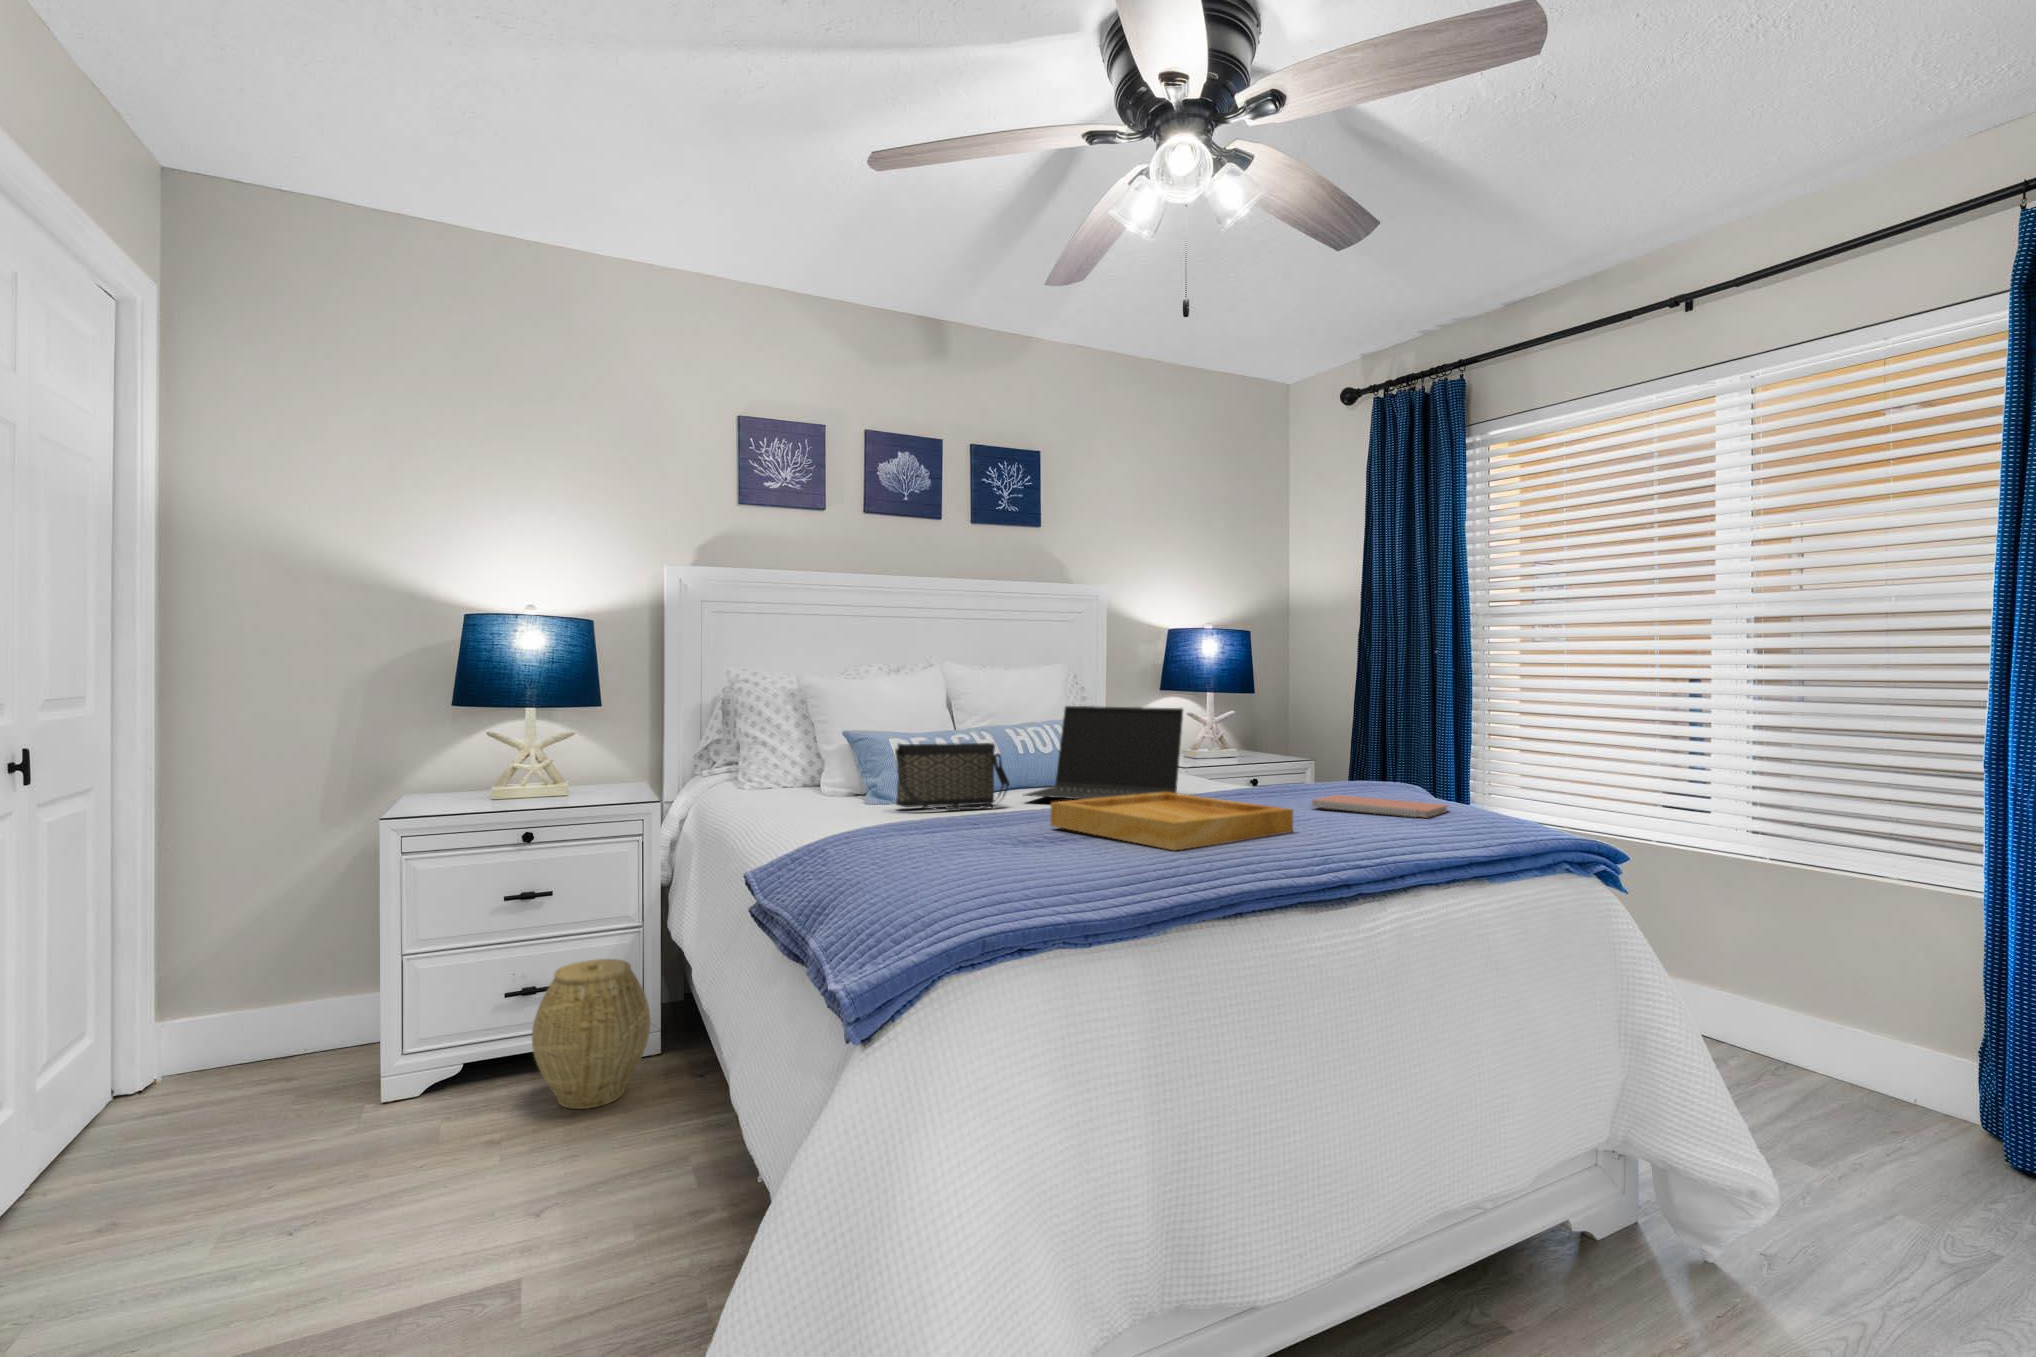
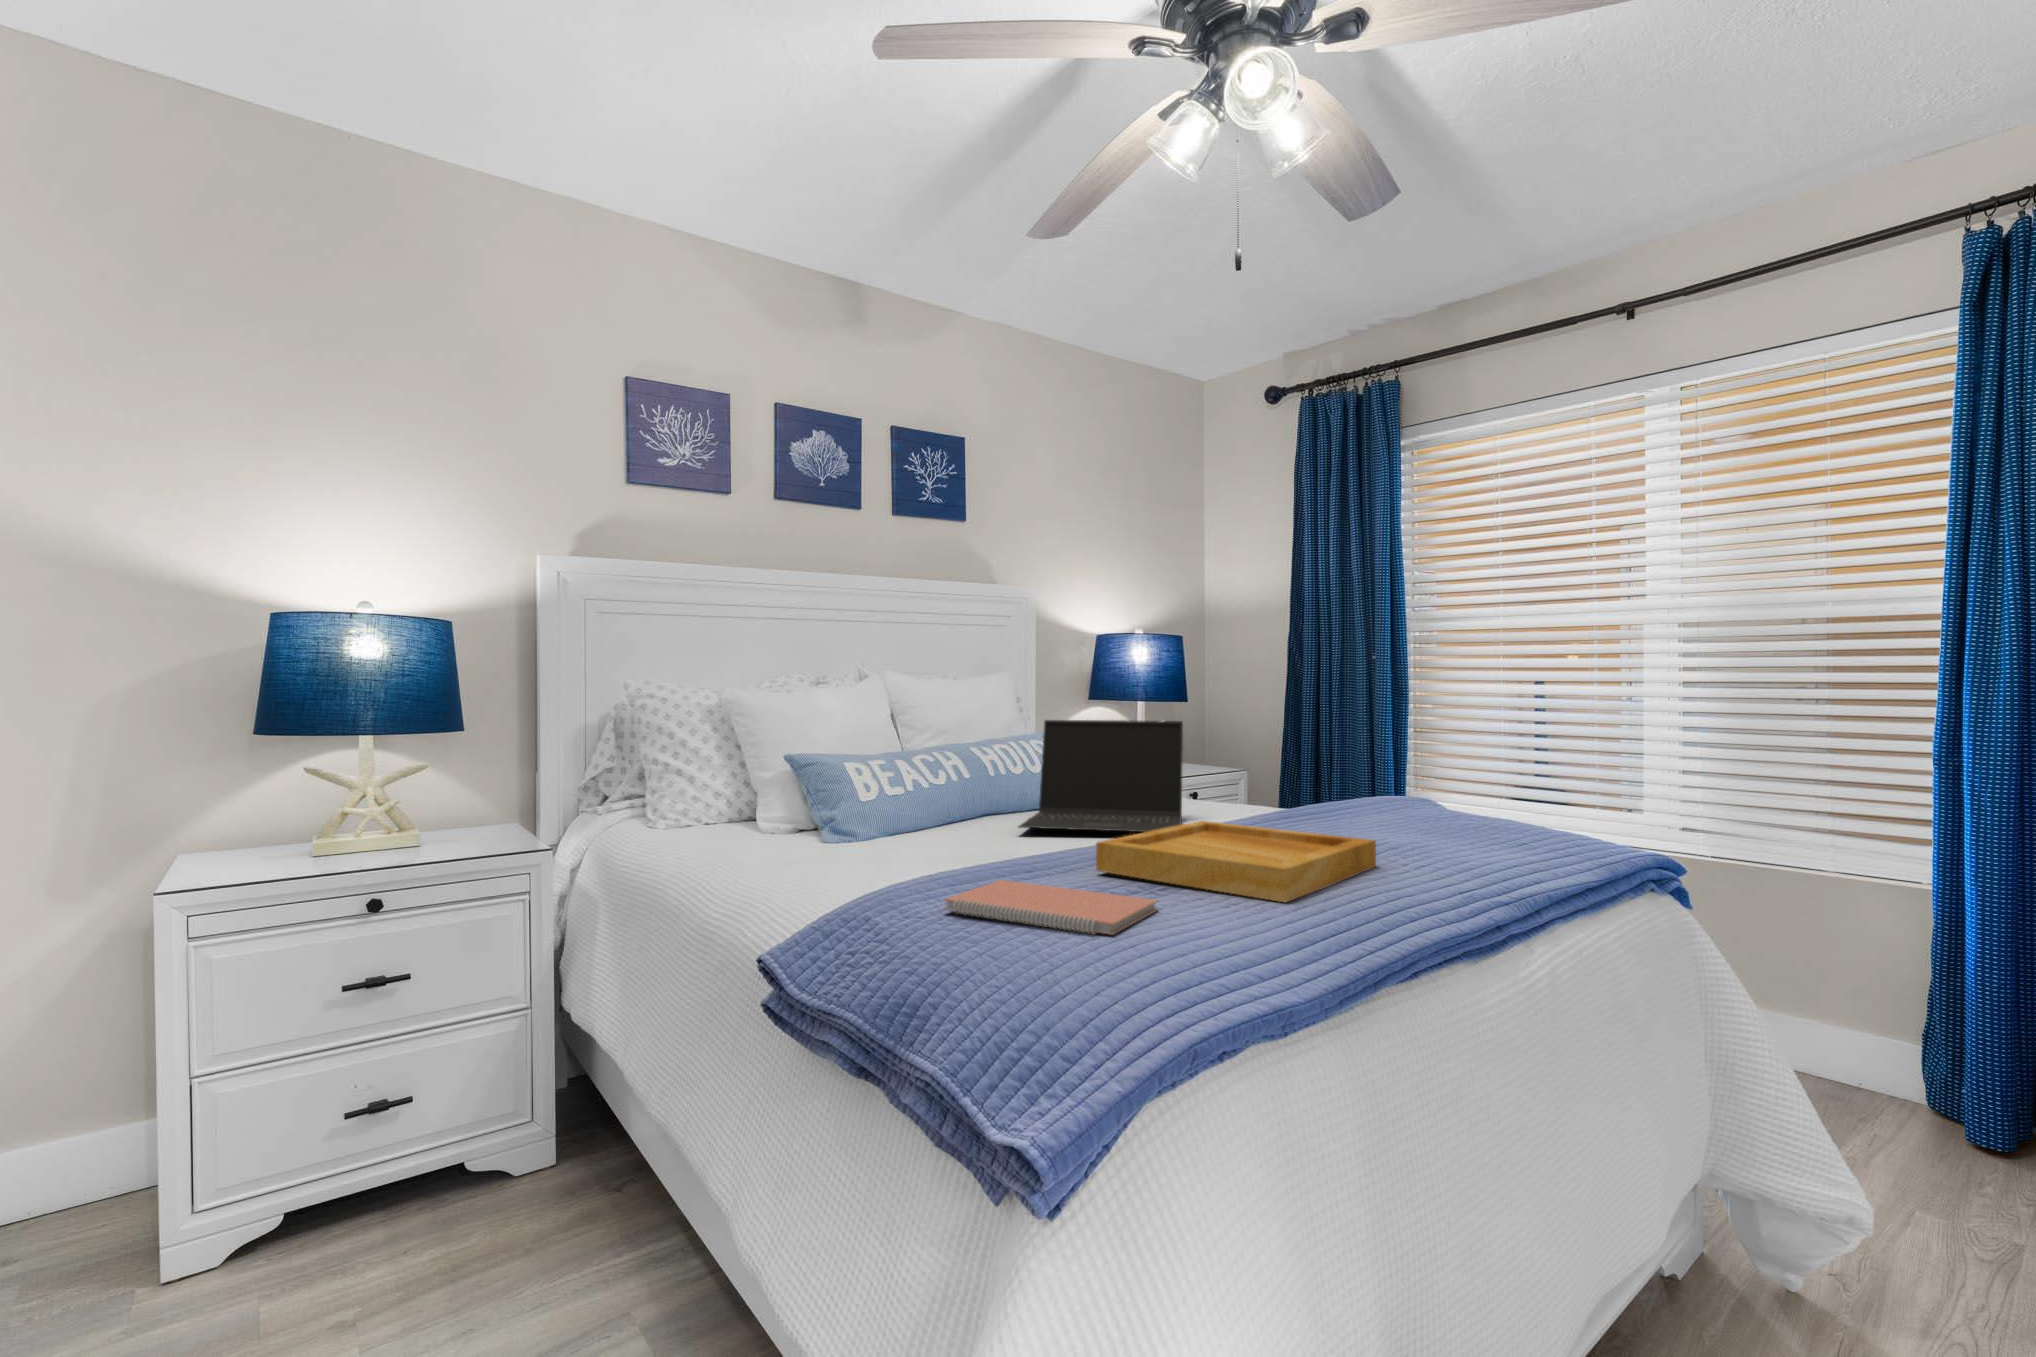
handbag: present [895,743,1009,811] -> none [873,767,1009,852]
notebook: present [1312,795,1448,818] -> present [945,880,1158,935]
woven basket: present [532,959,651,1109] -> none [385,1057,549,1264]

